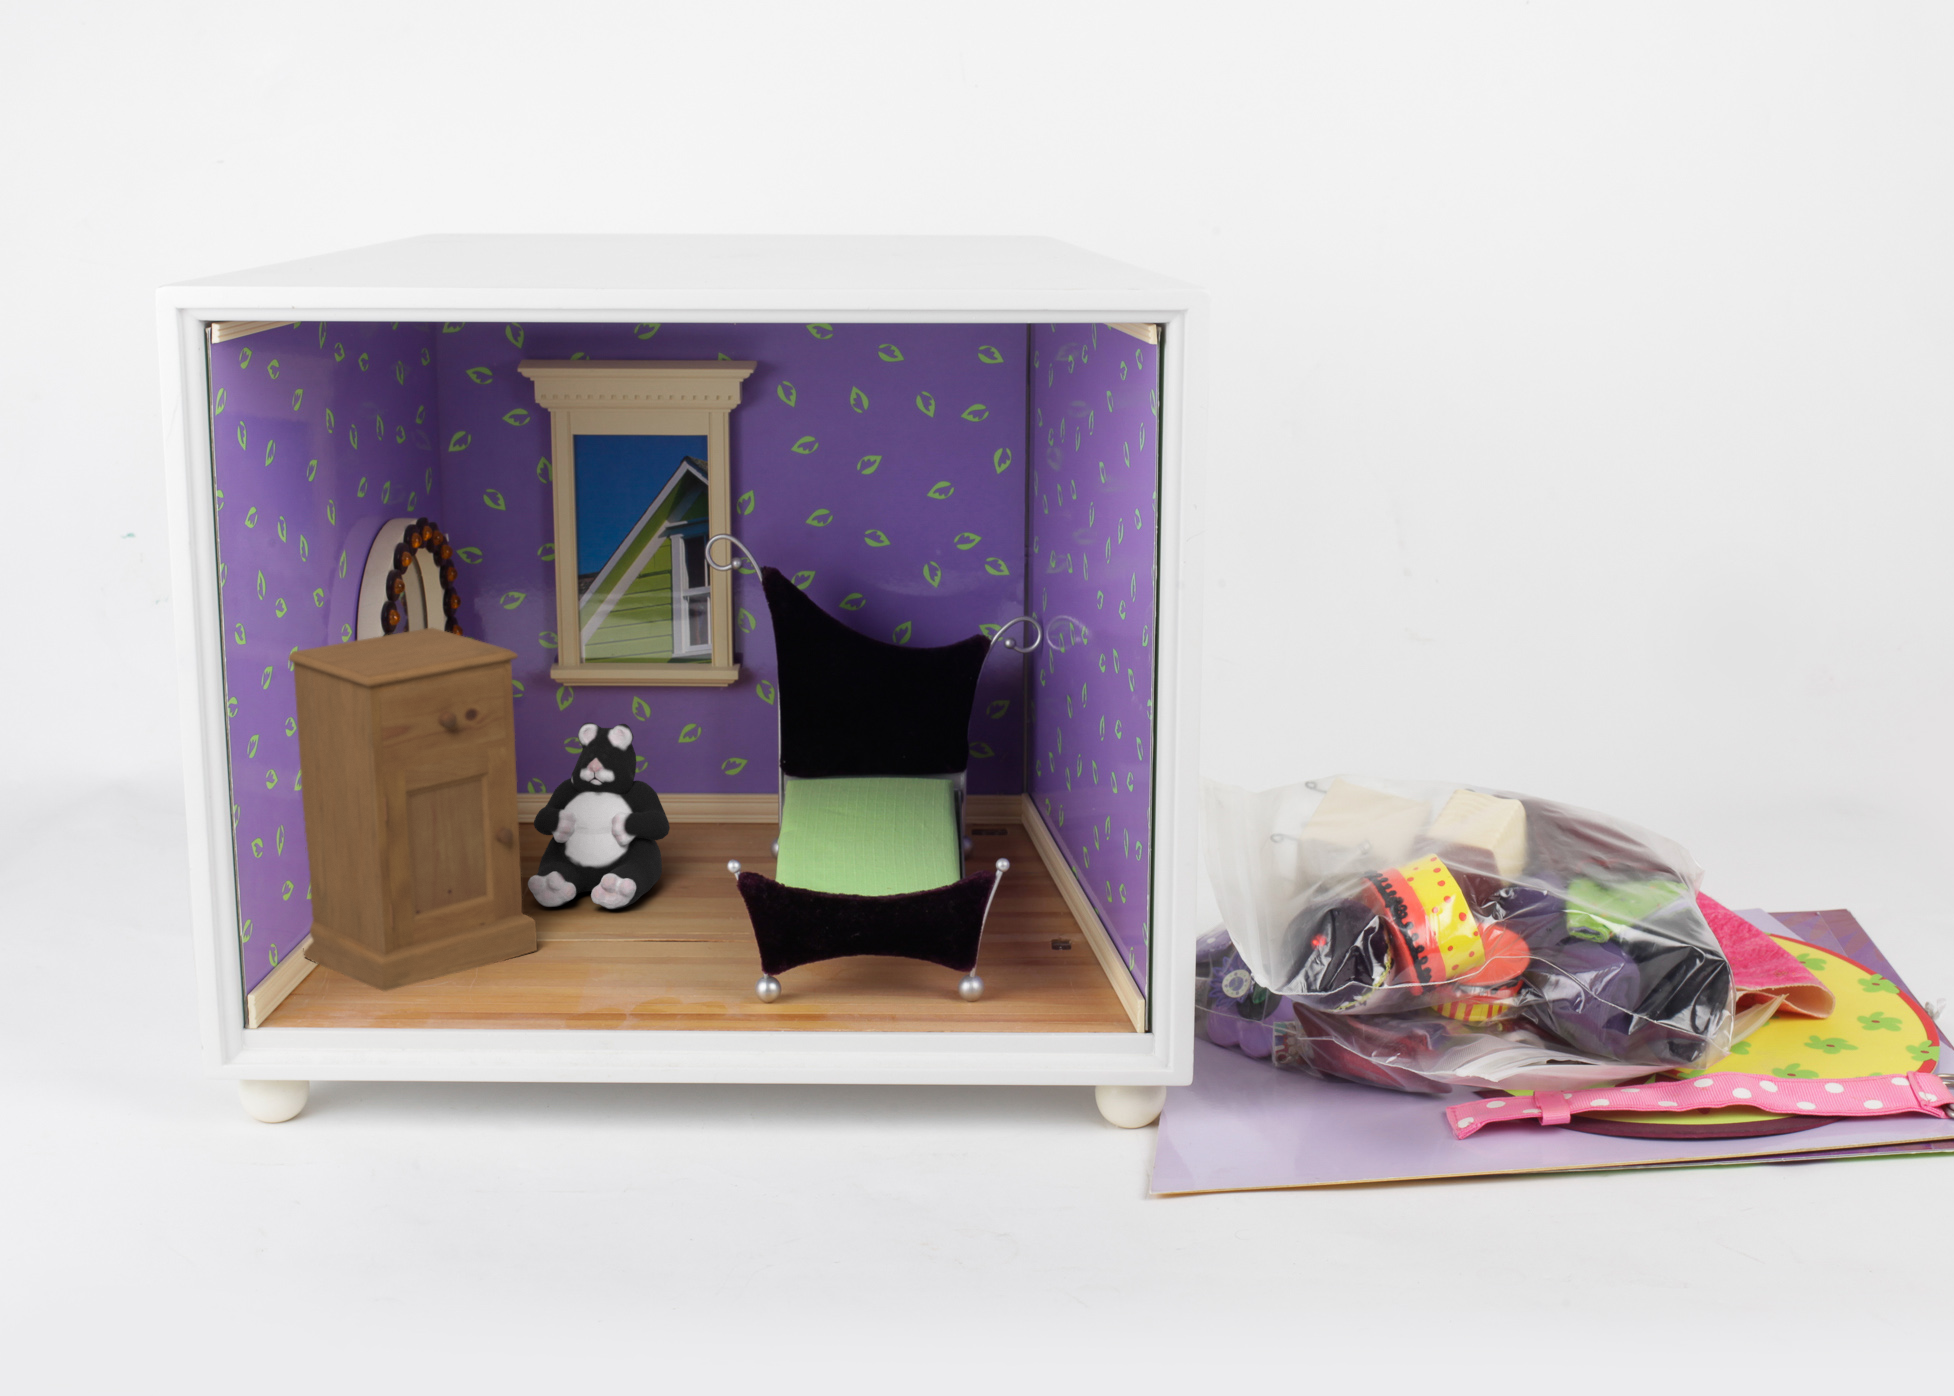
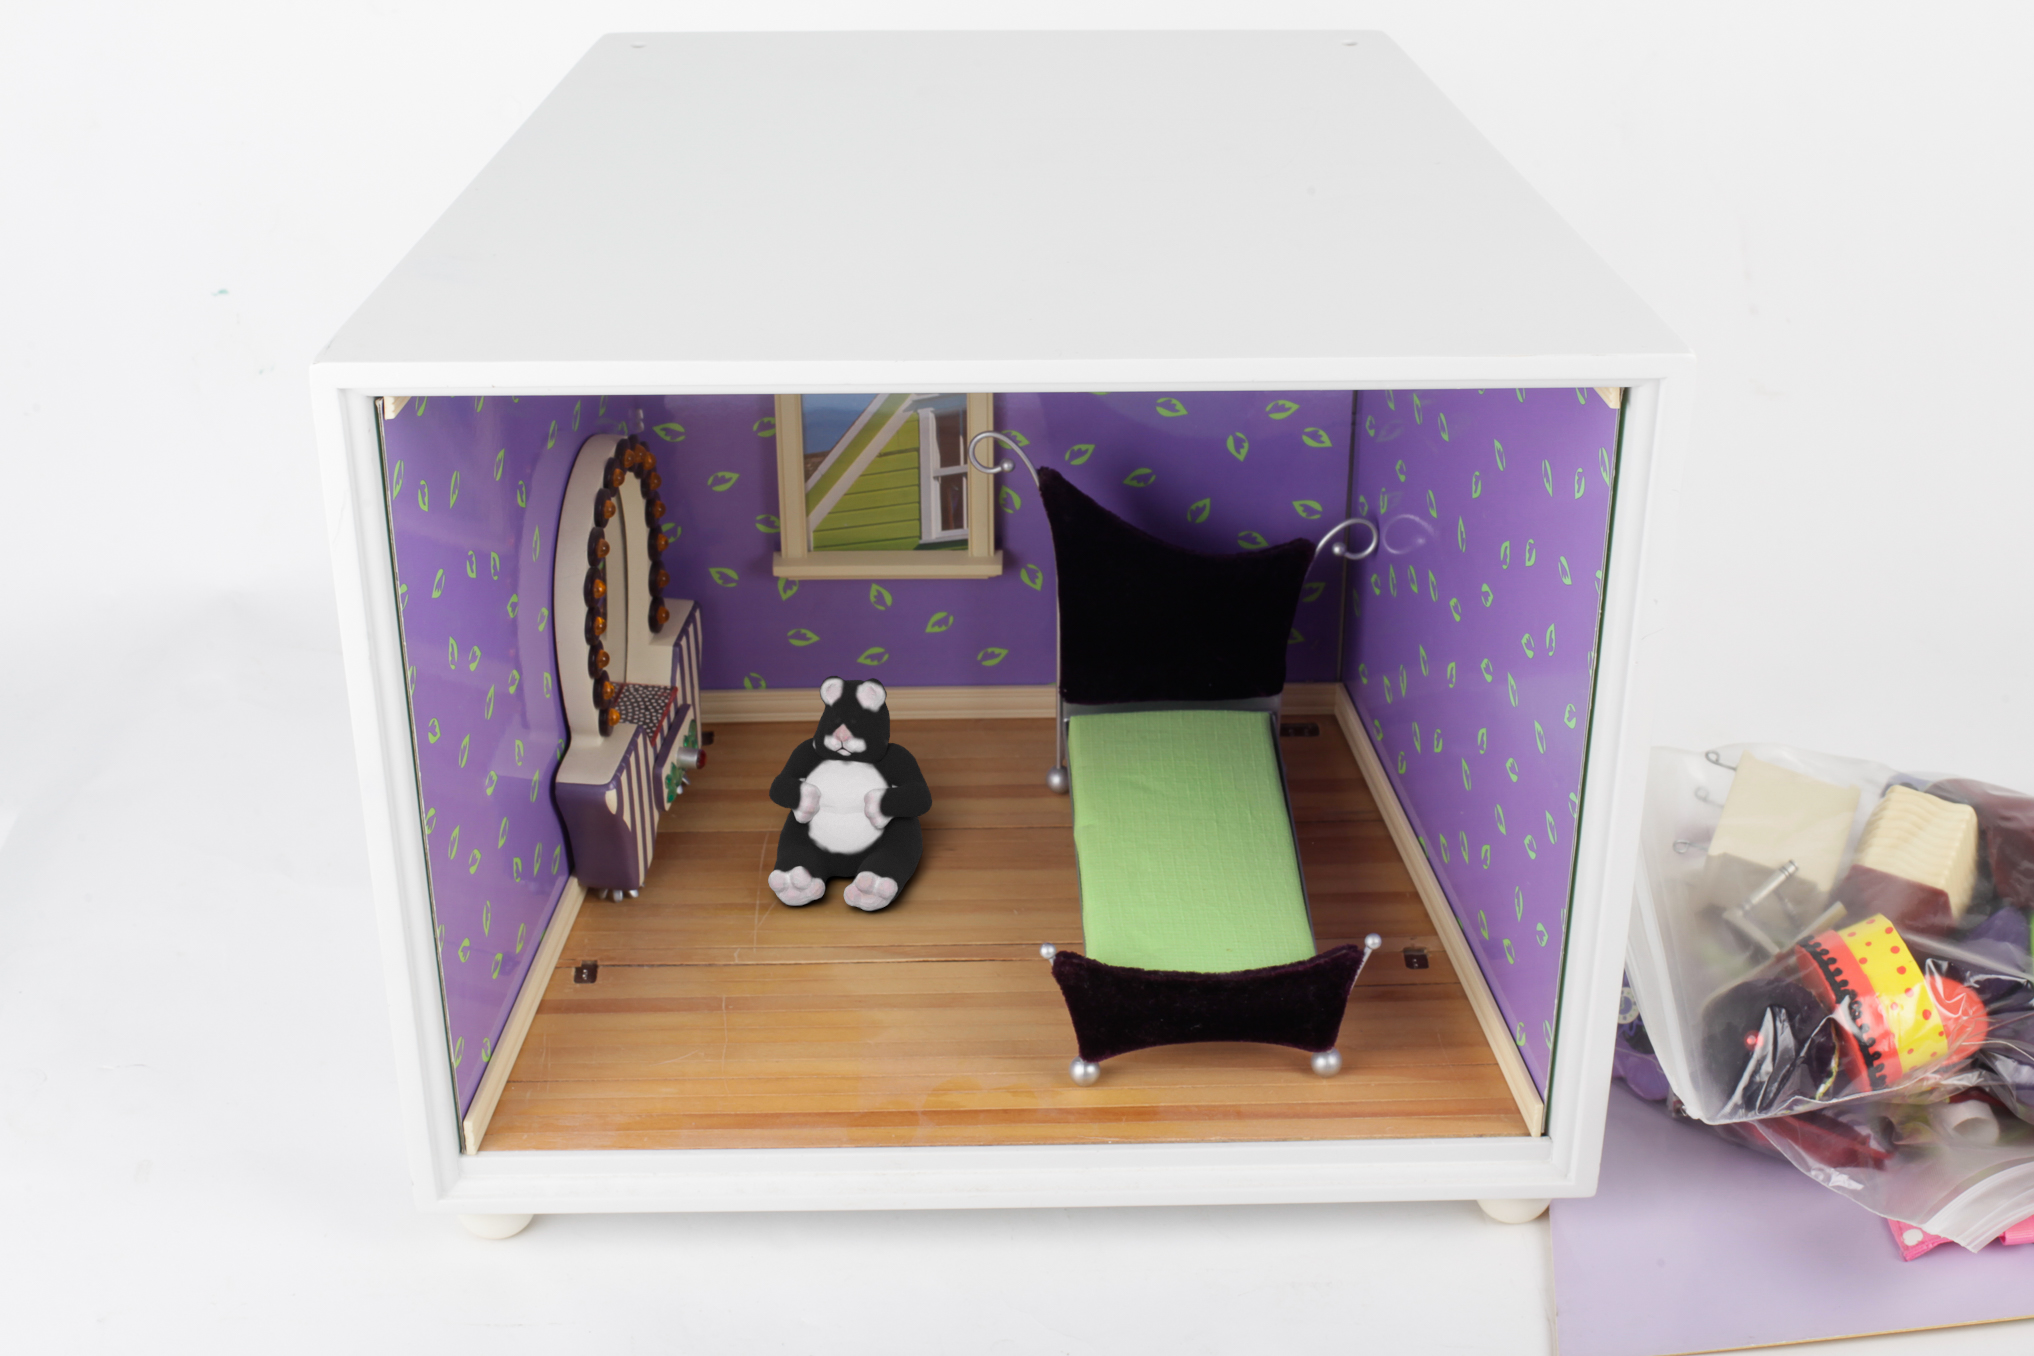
nightstand: present [289,628,537,991] -> none [482,603,788,1071]

